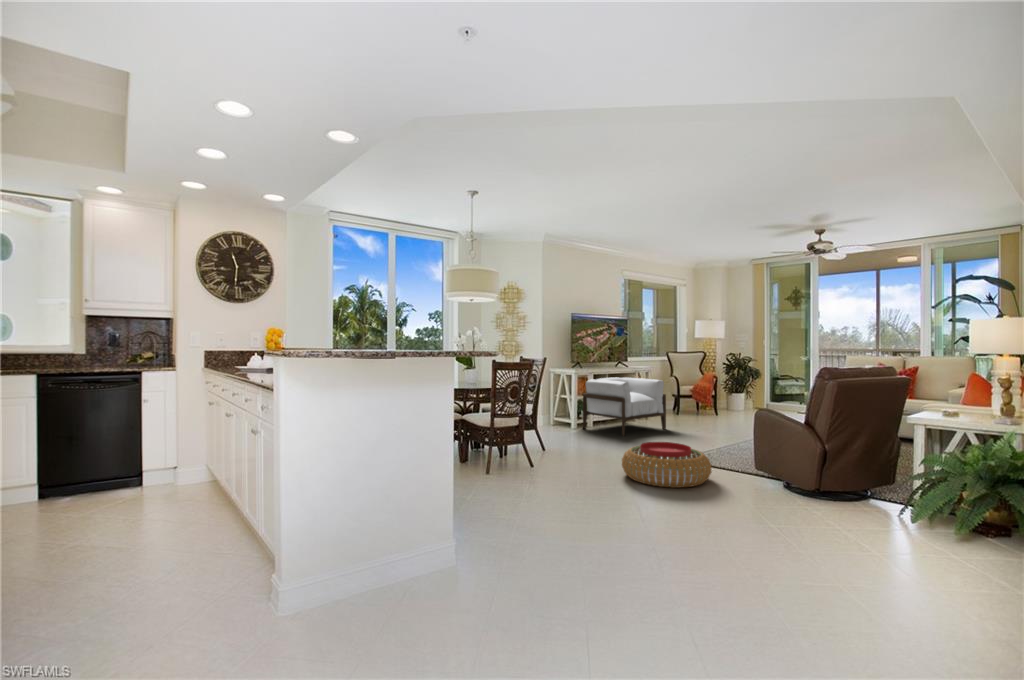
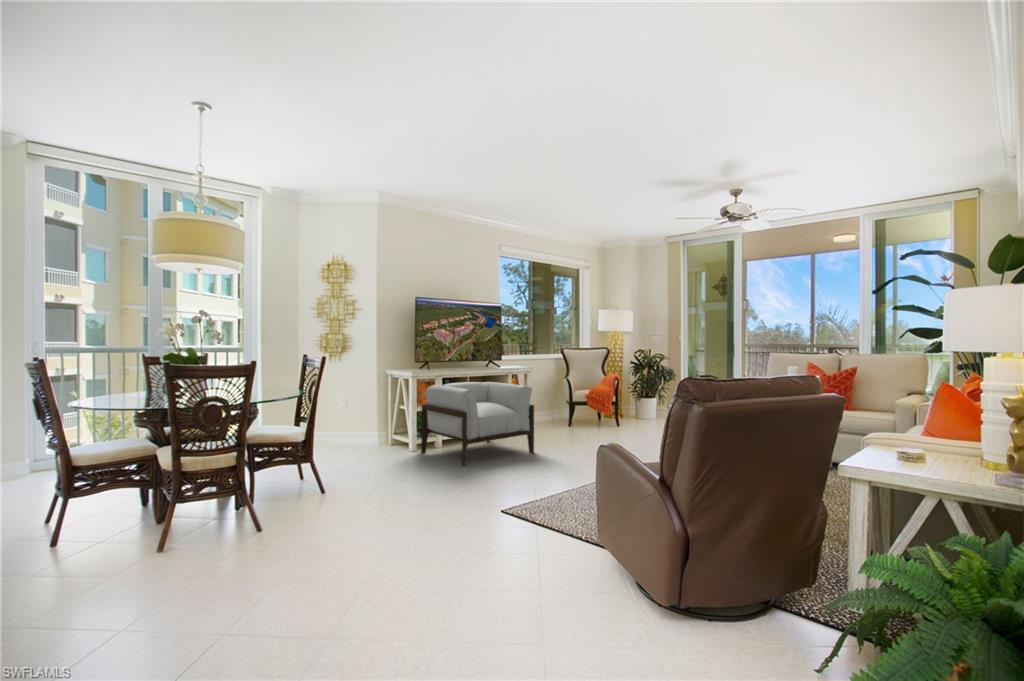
pouf: present [622,442,712,488] -> none [363,499,517,600]

